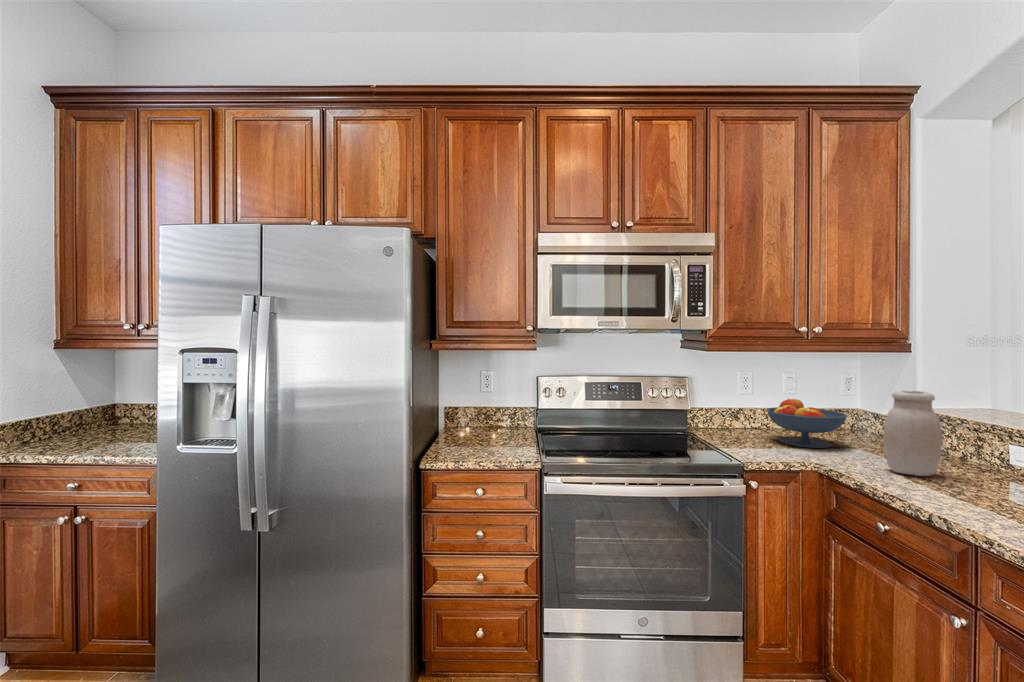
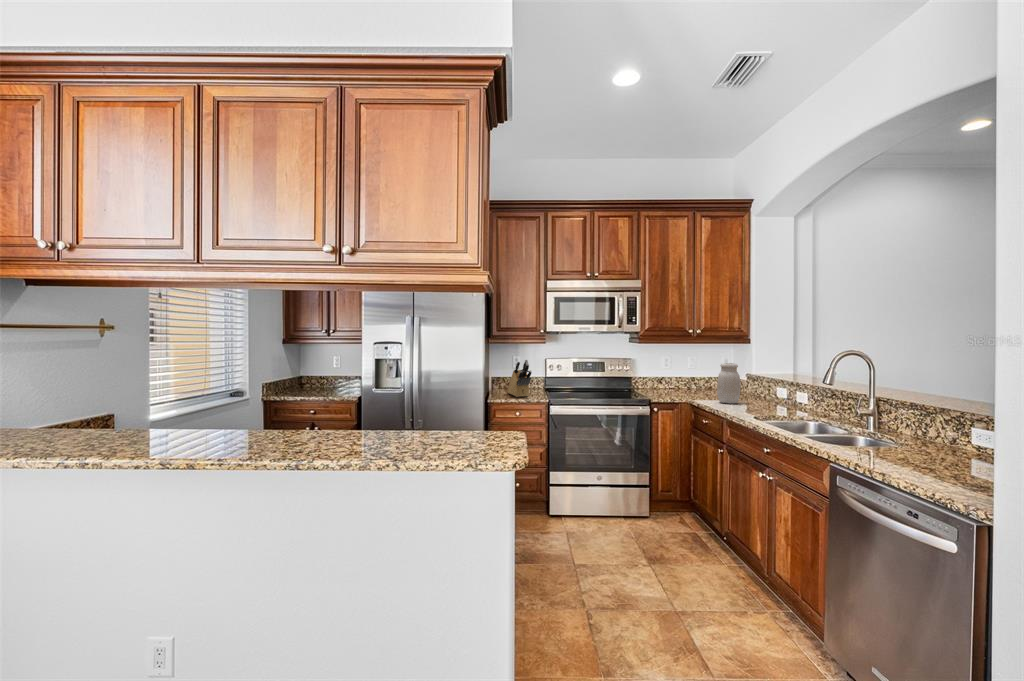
knife block: none [468,381,509,451] -> present [508,360,532,397]
fruit bowl: present [767,398,847,448] -> none [675,370,715,396]

